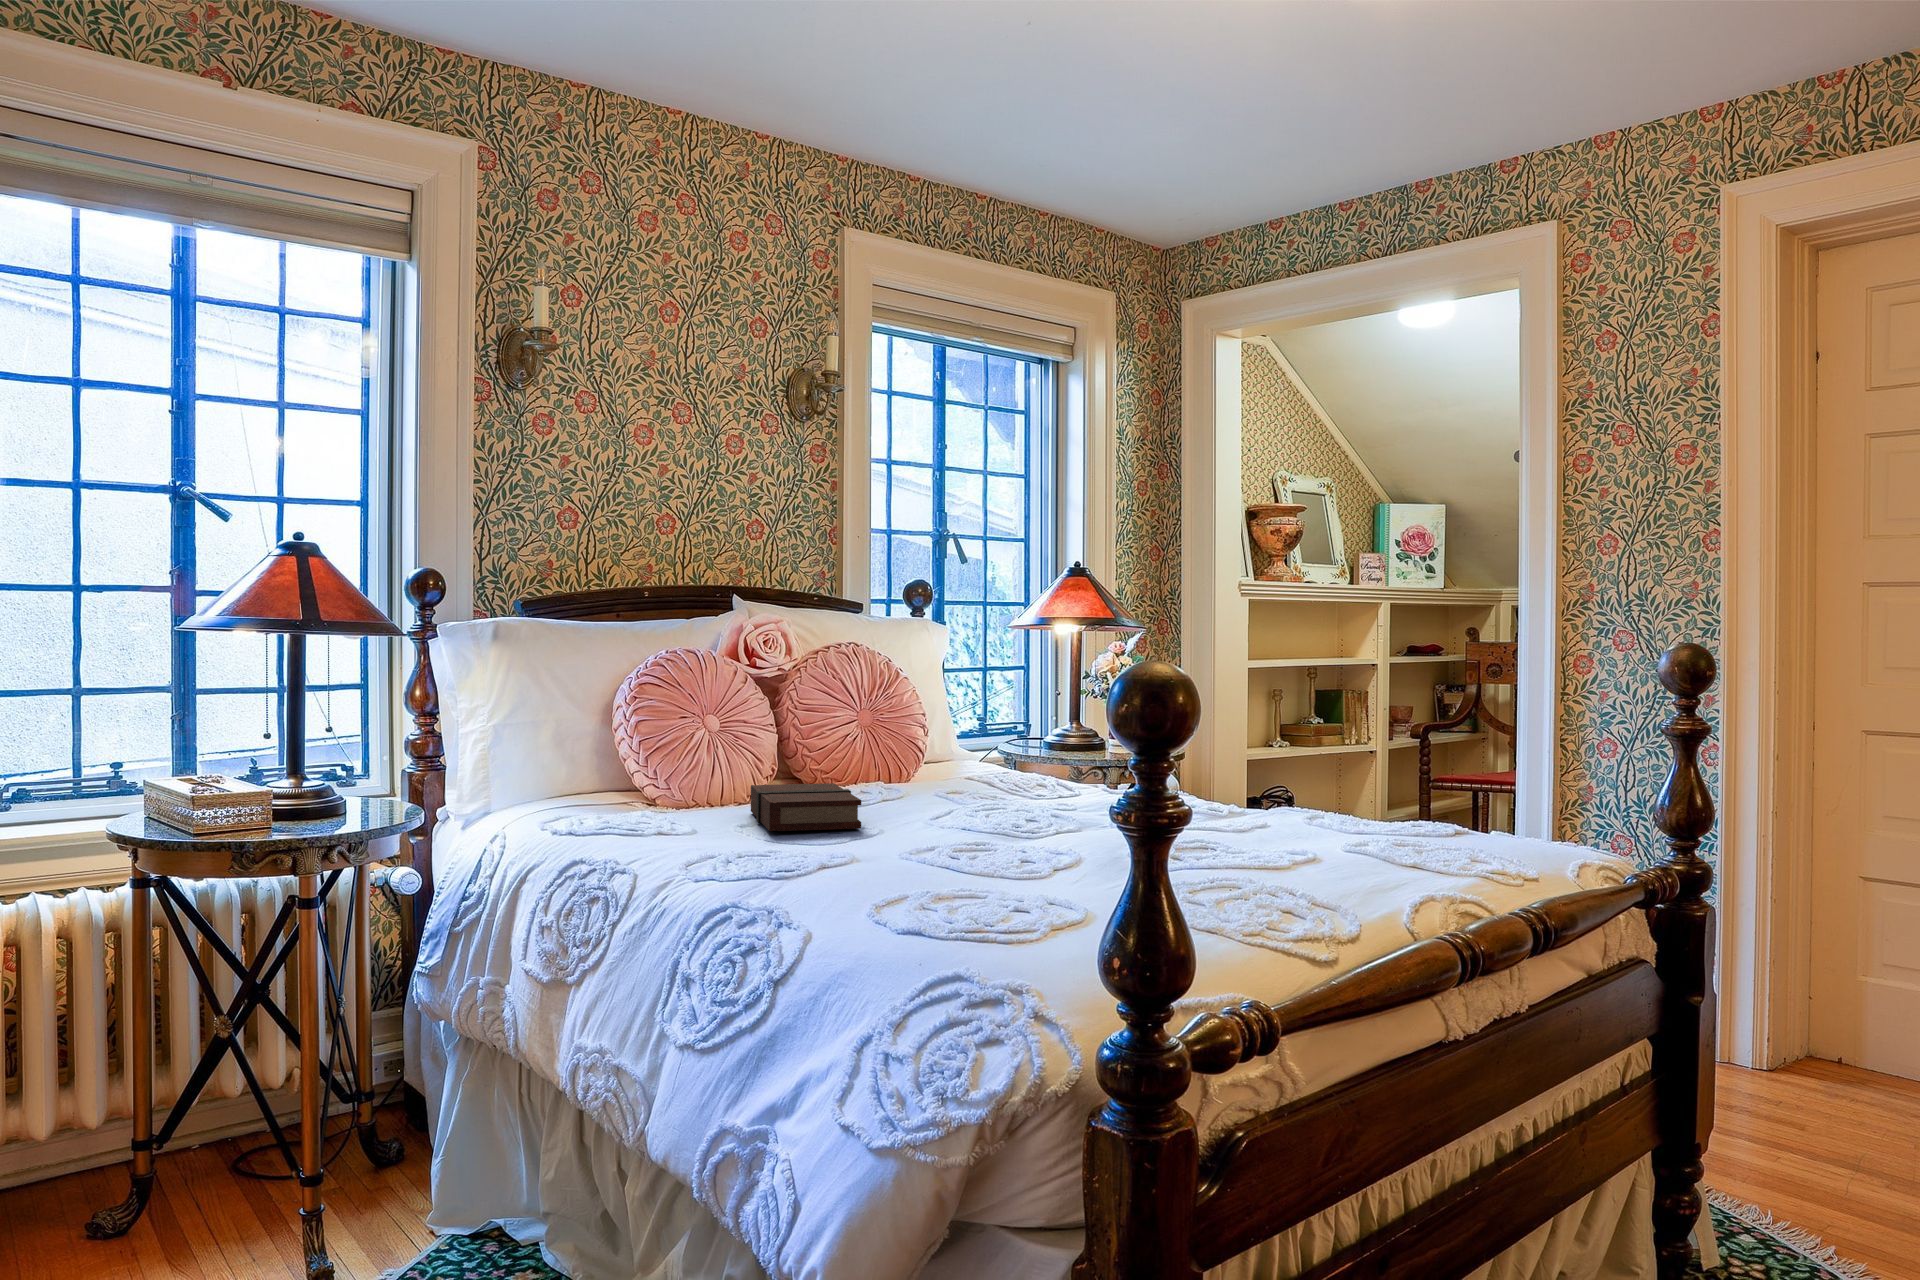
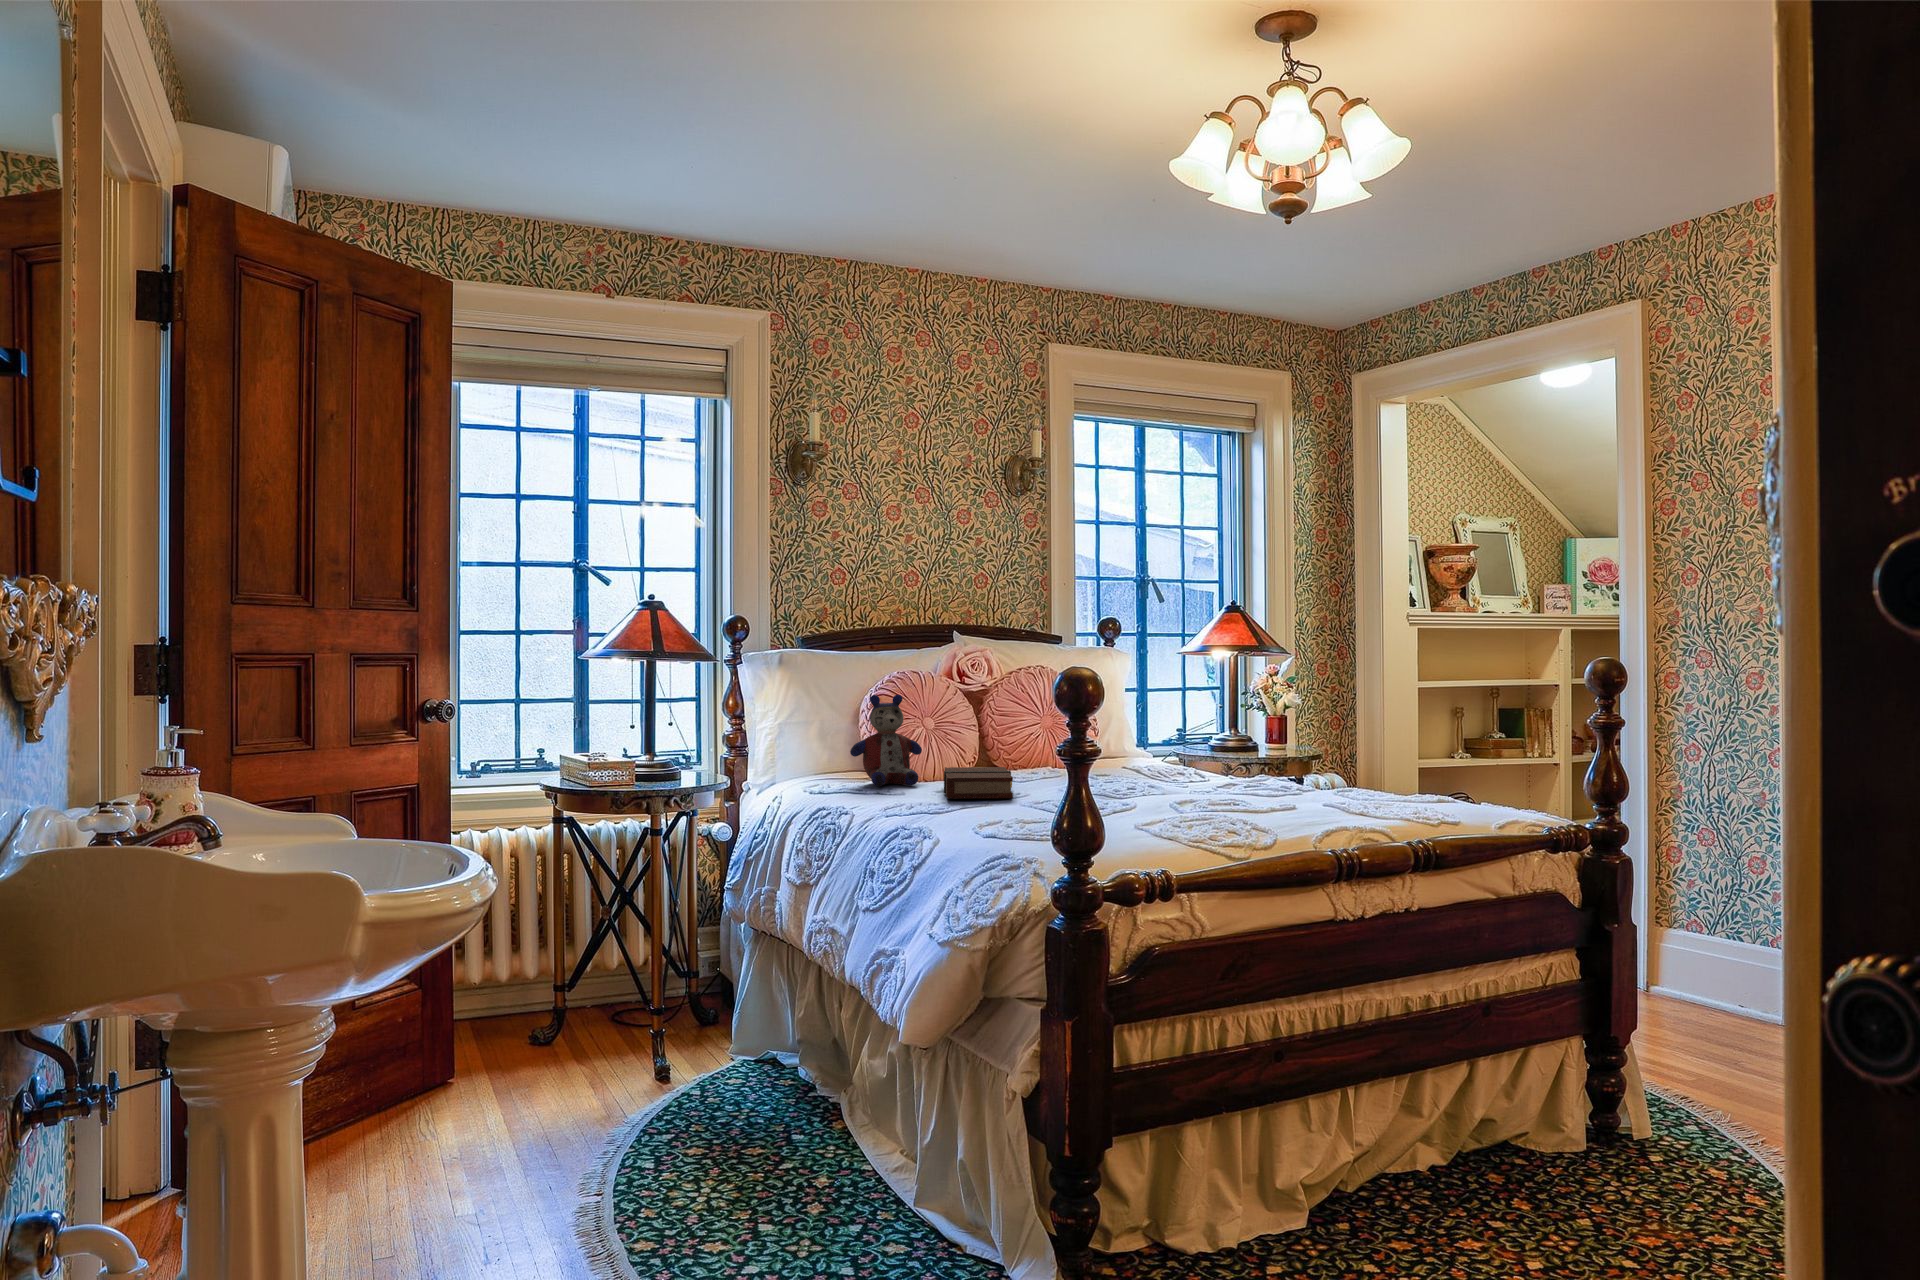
stuffed bear: none [611,683,712,813] -> present [850,695,922,786]

